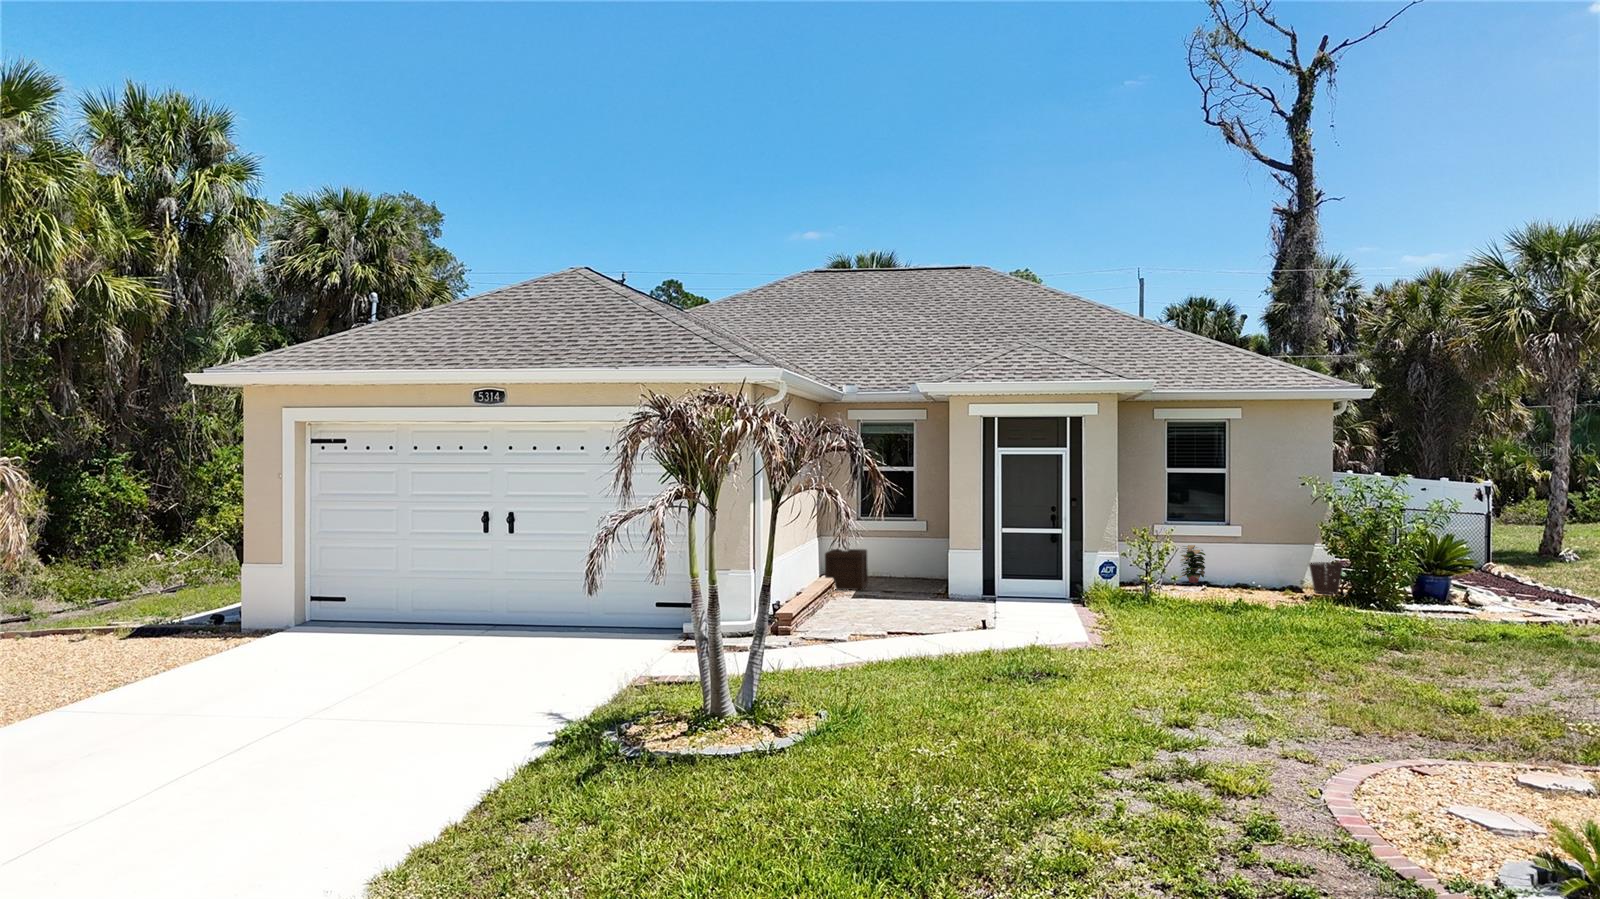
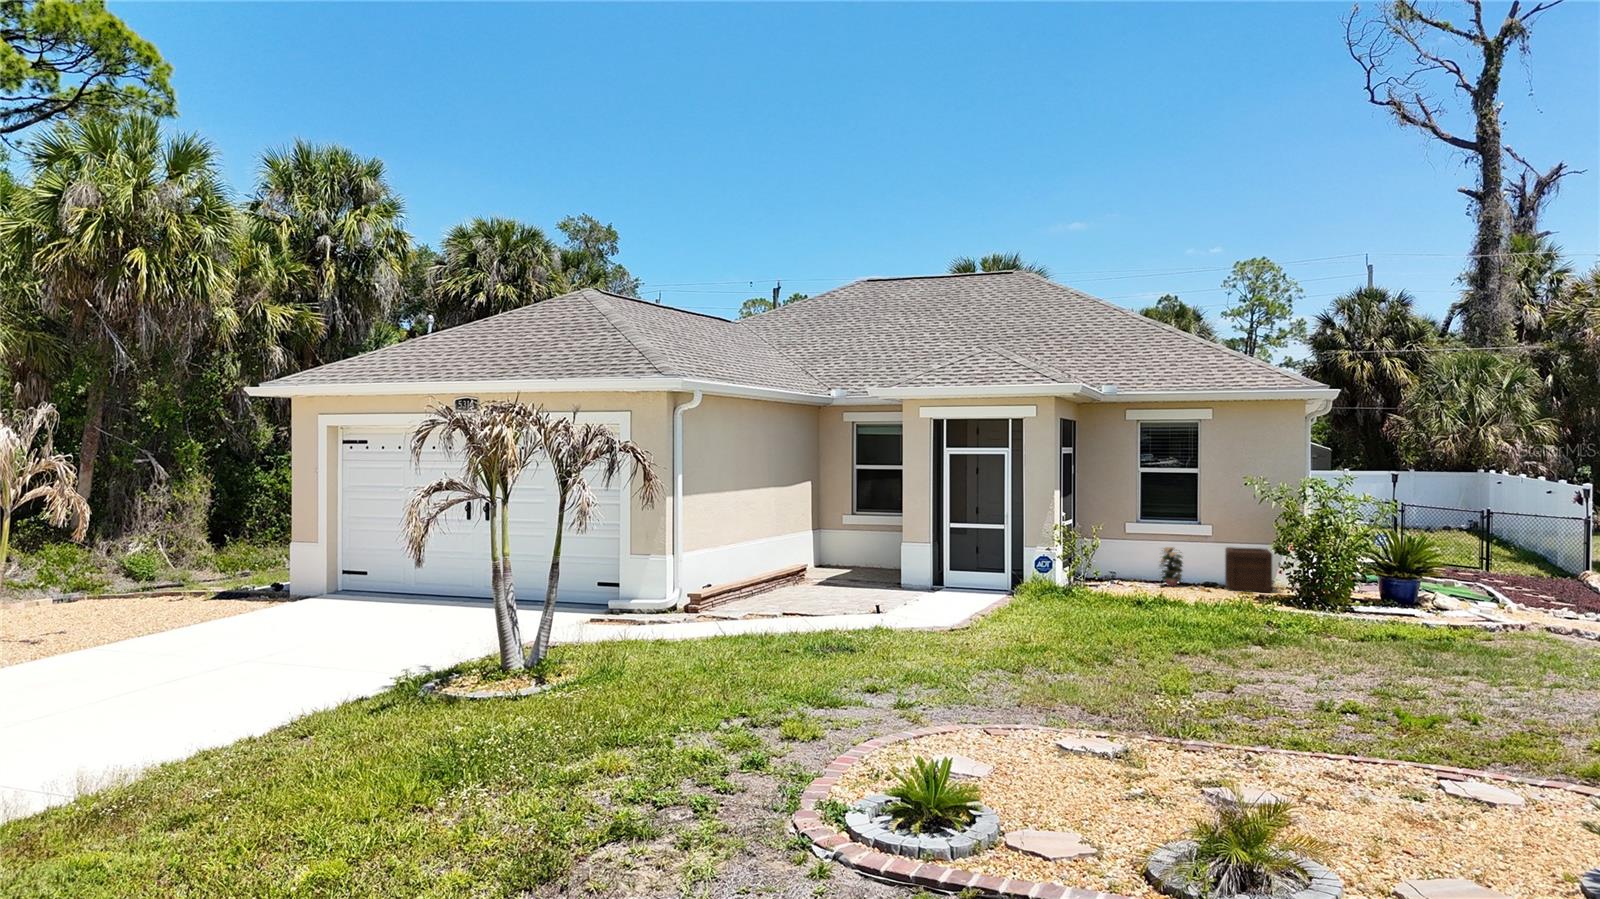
wooden crate: present [825,549,868,590] -> present [1225,547,1272,592]
basket: present [1309,562,1343,594] -> none [1268,571,1305,607]

